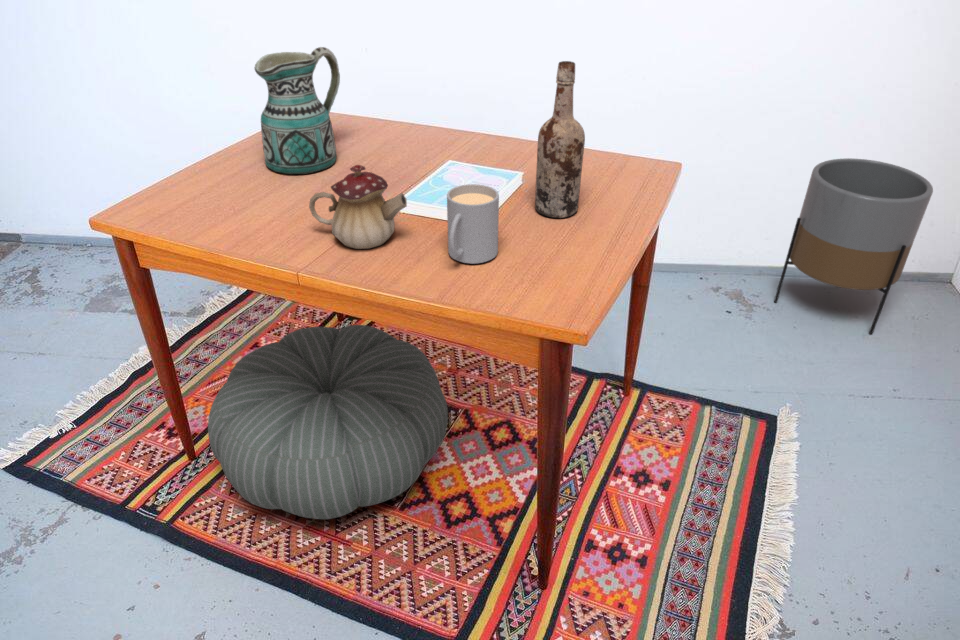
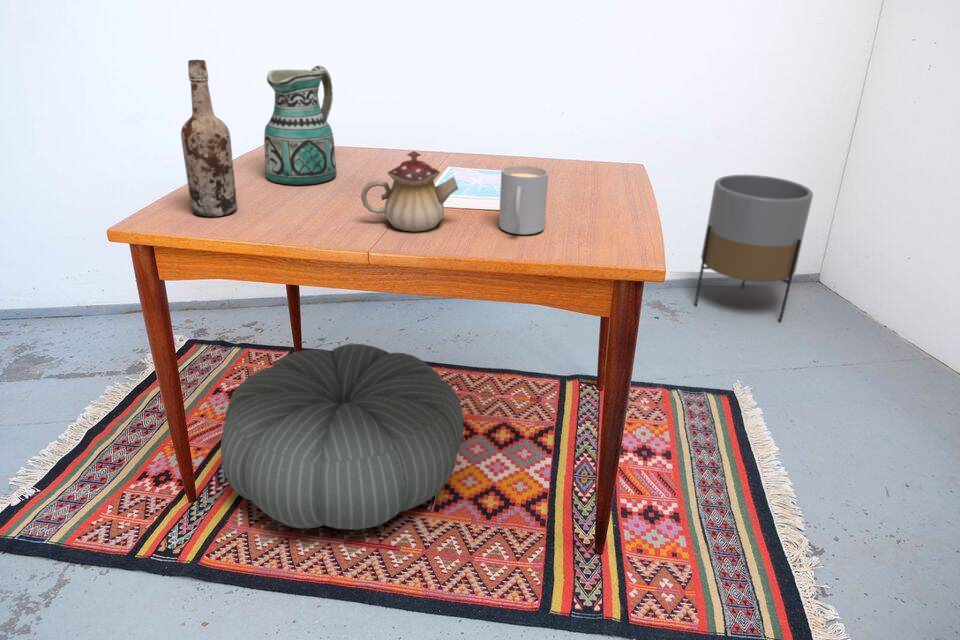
wine bottle: present [535,61,585,218] -> present [181,60,237,216]

